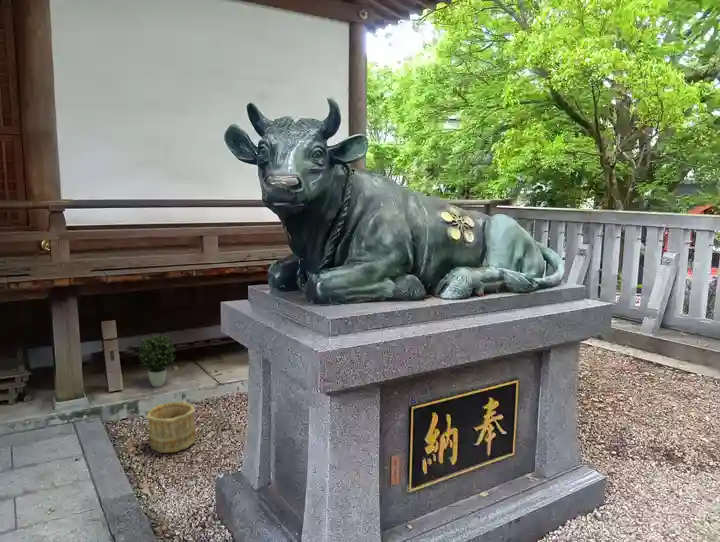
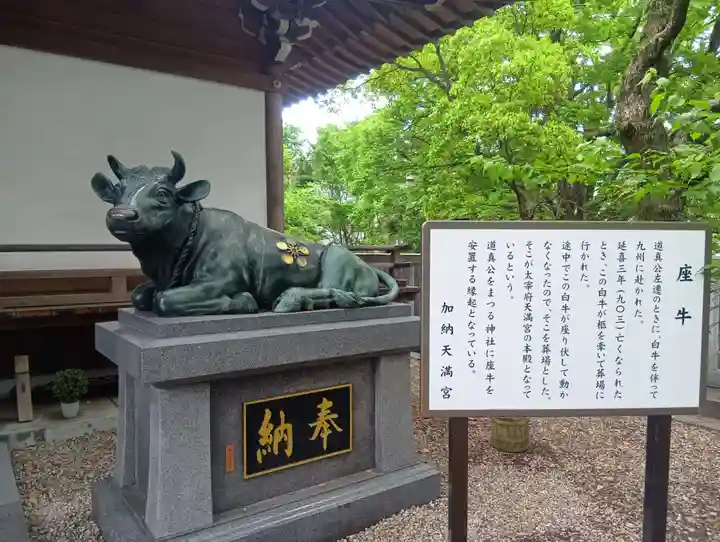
wooden bucket: present [146,402,195,453] -> present [490,418,530,452]

